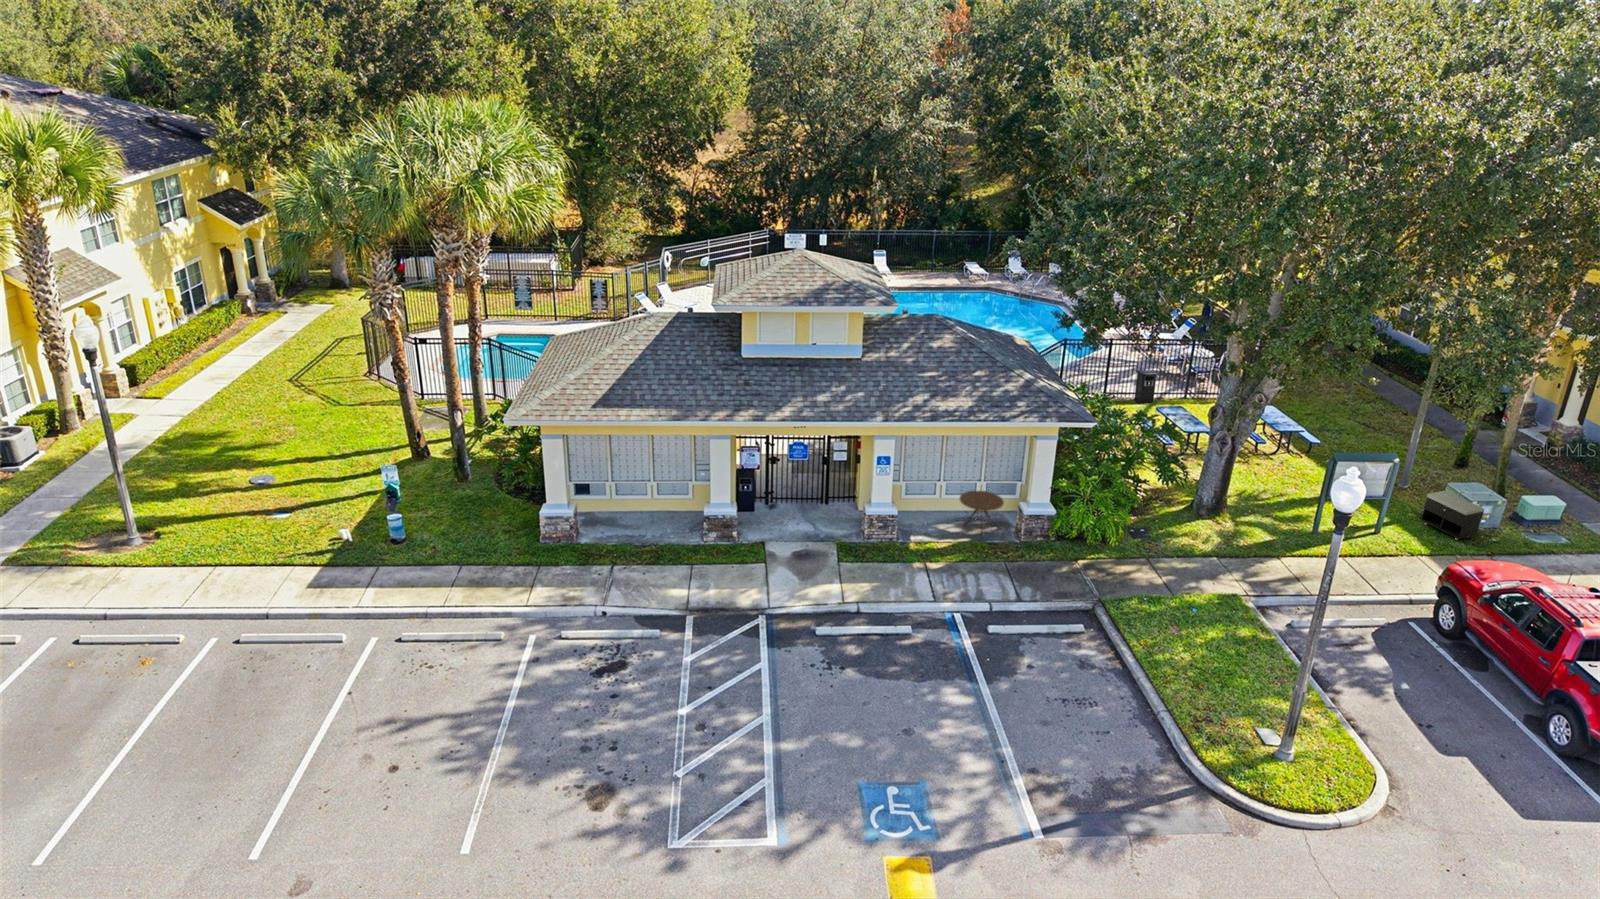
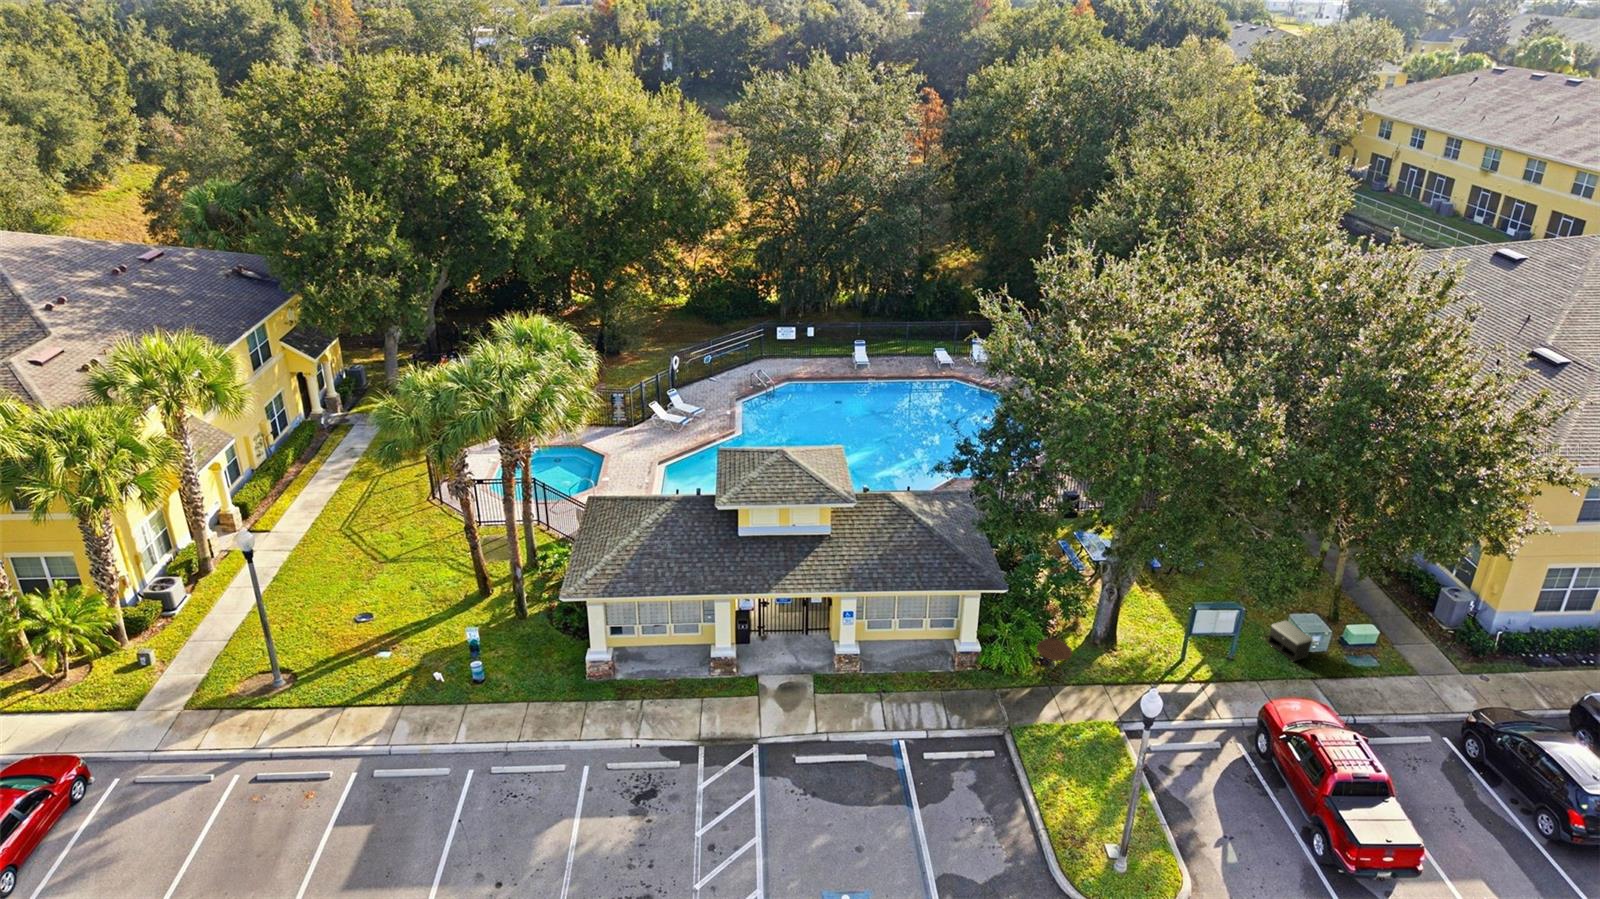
round table: present [960,490,1004,525] -> present [1037,639,1072,674]

